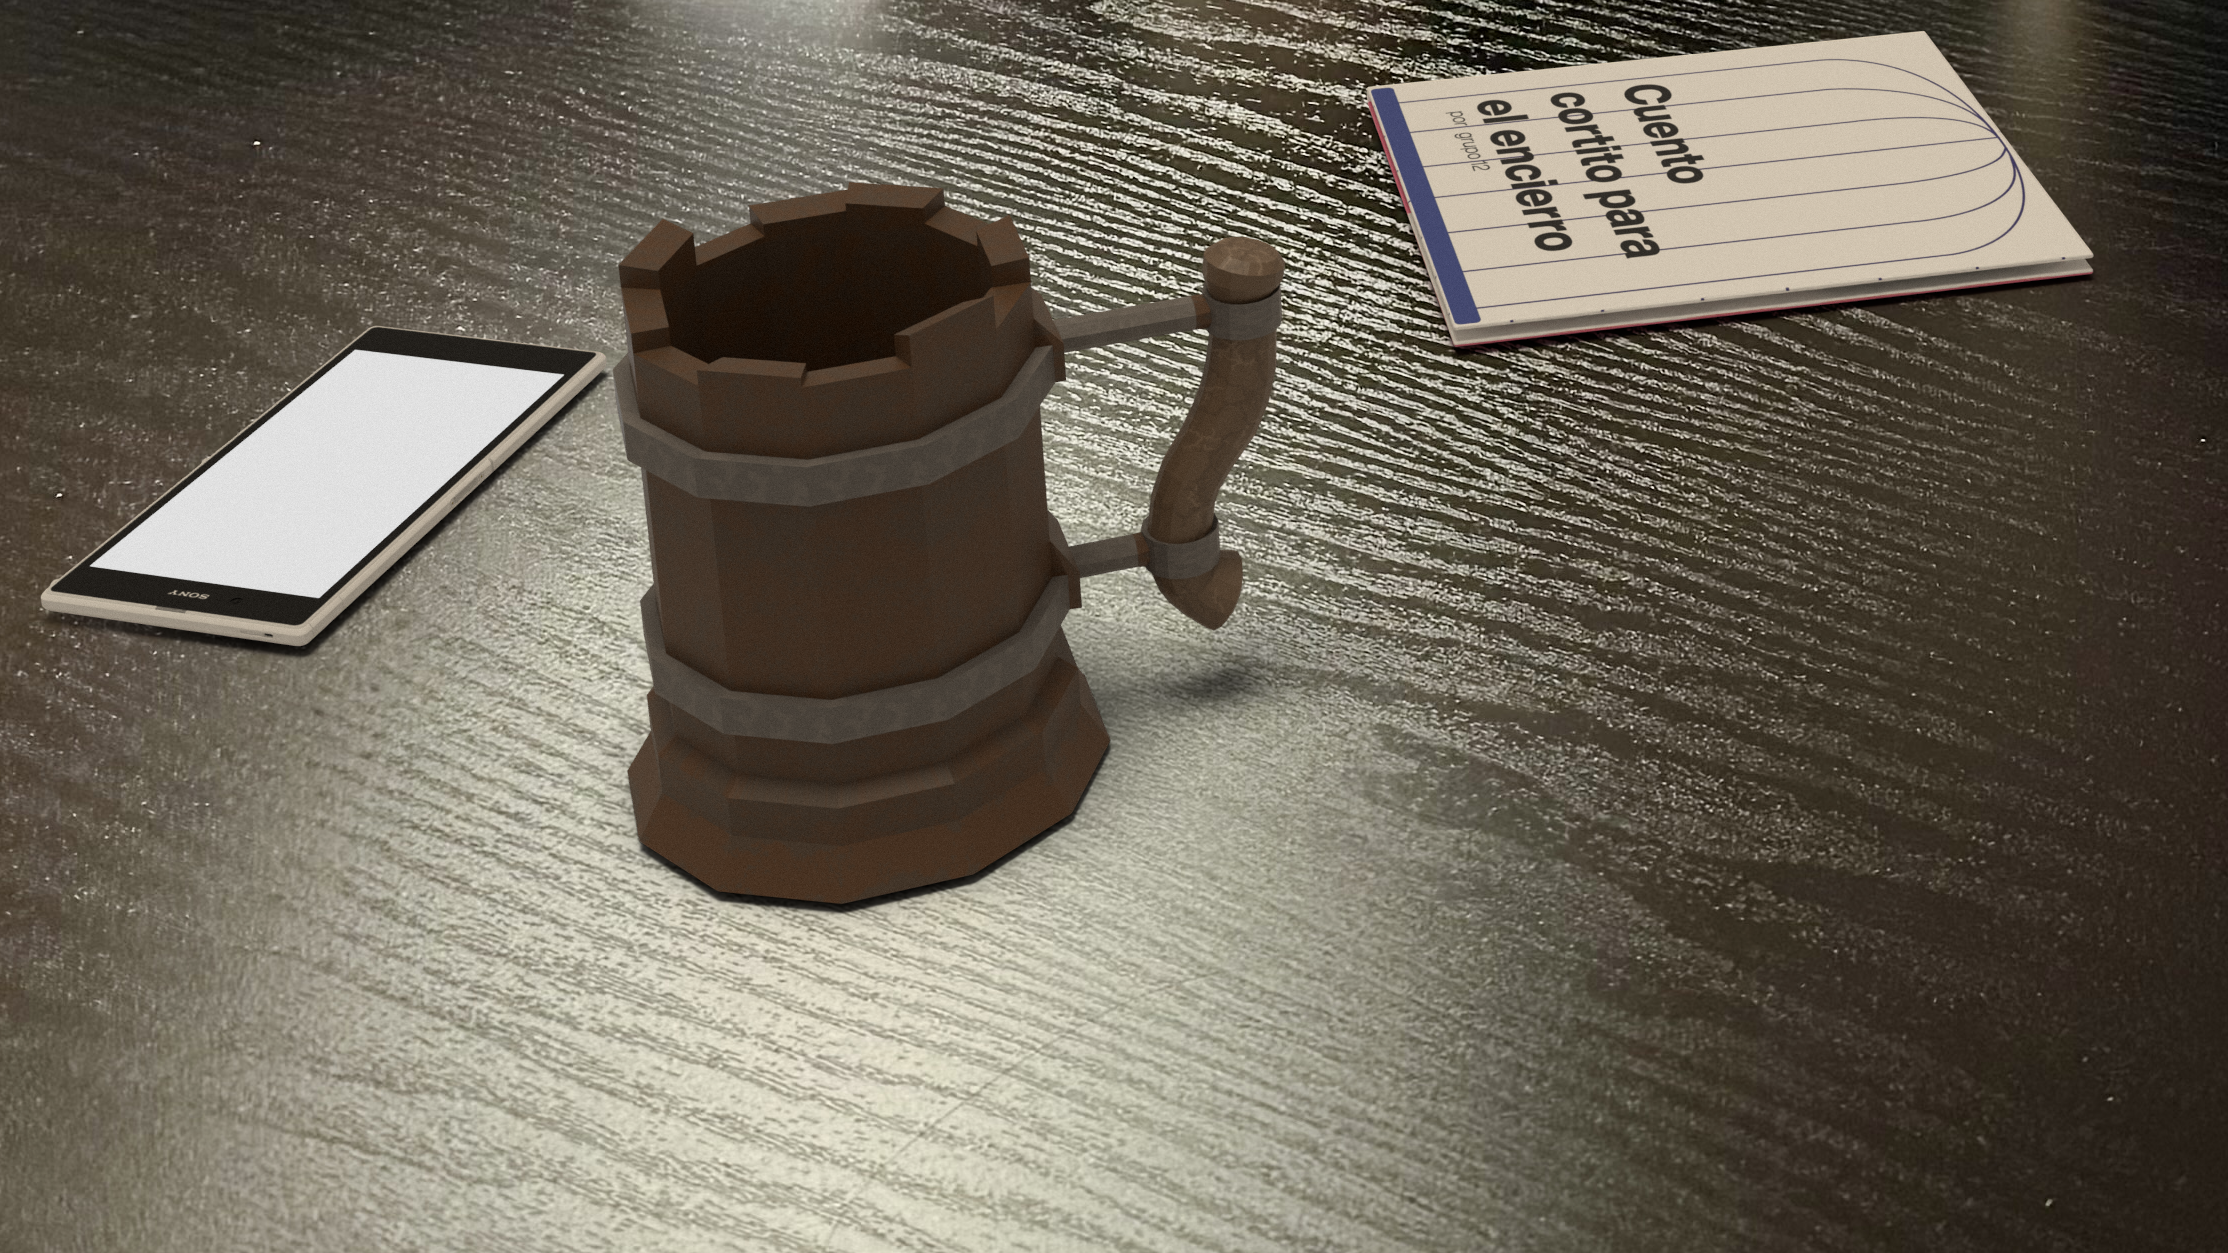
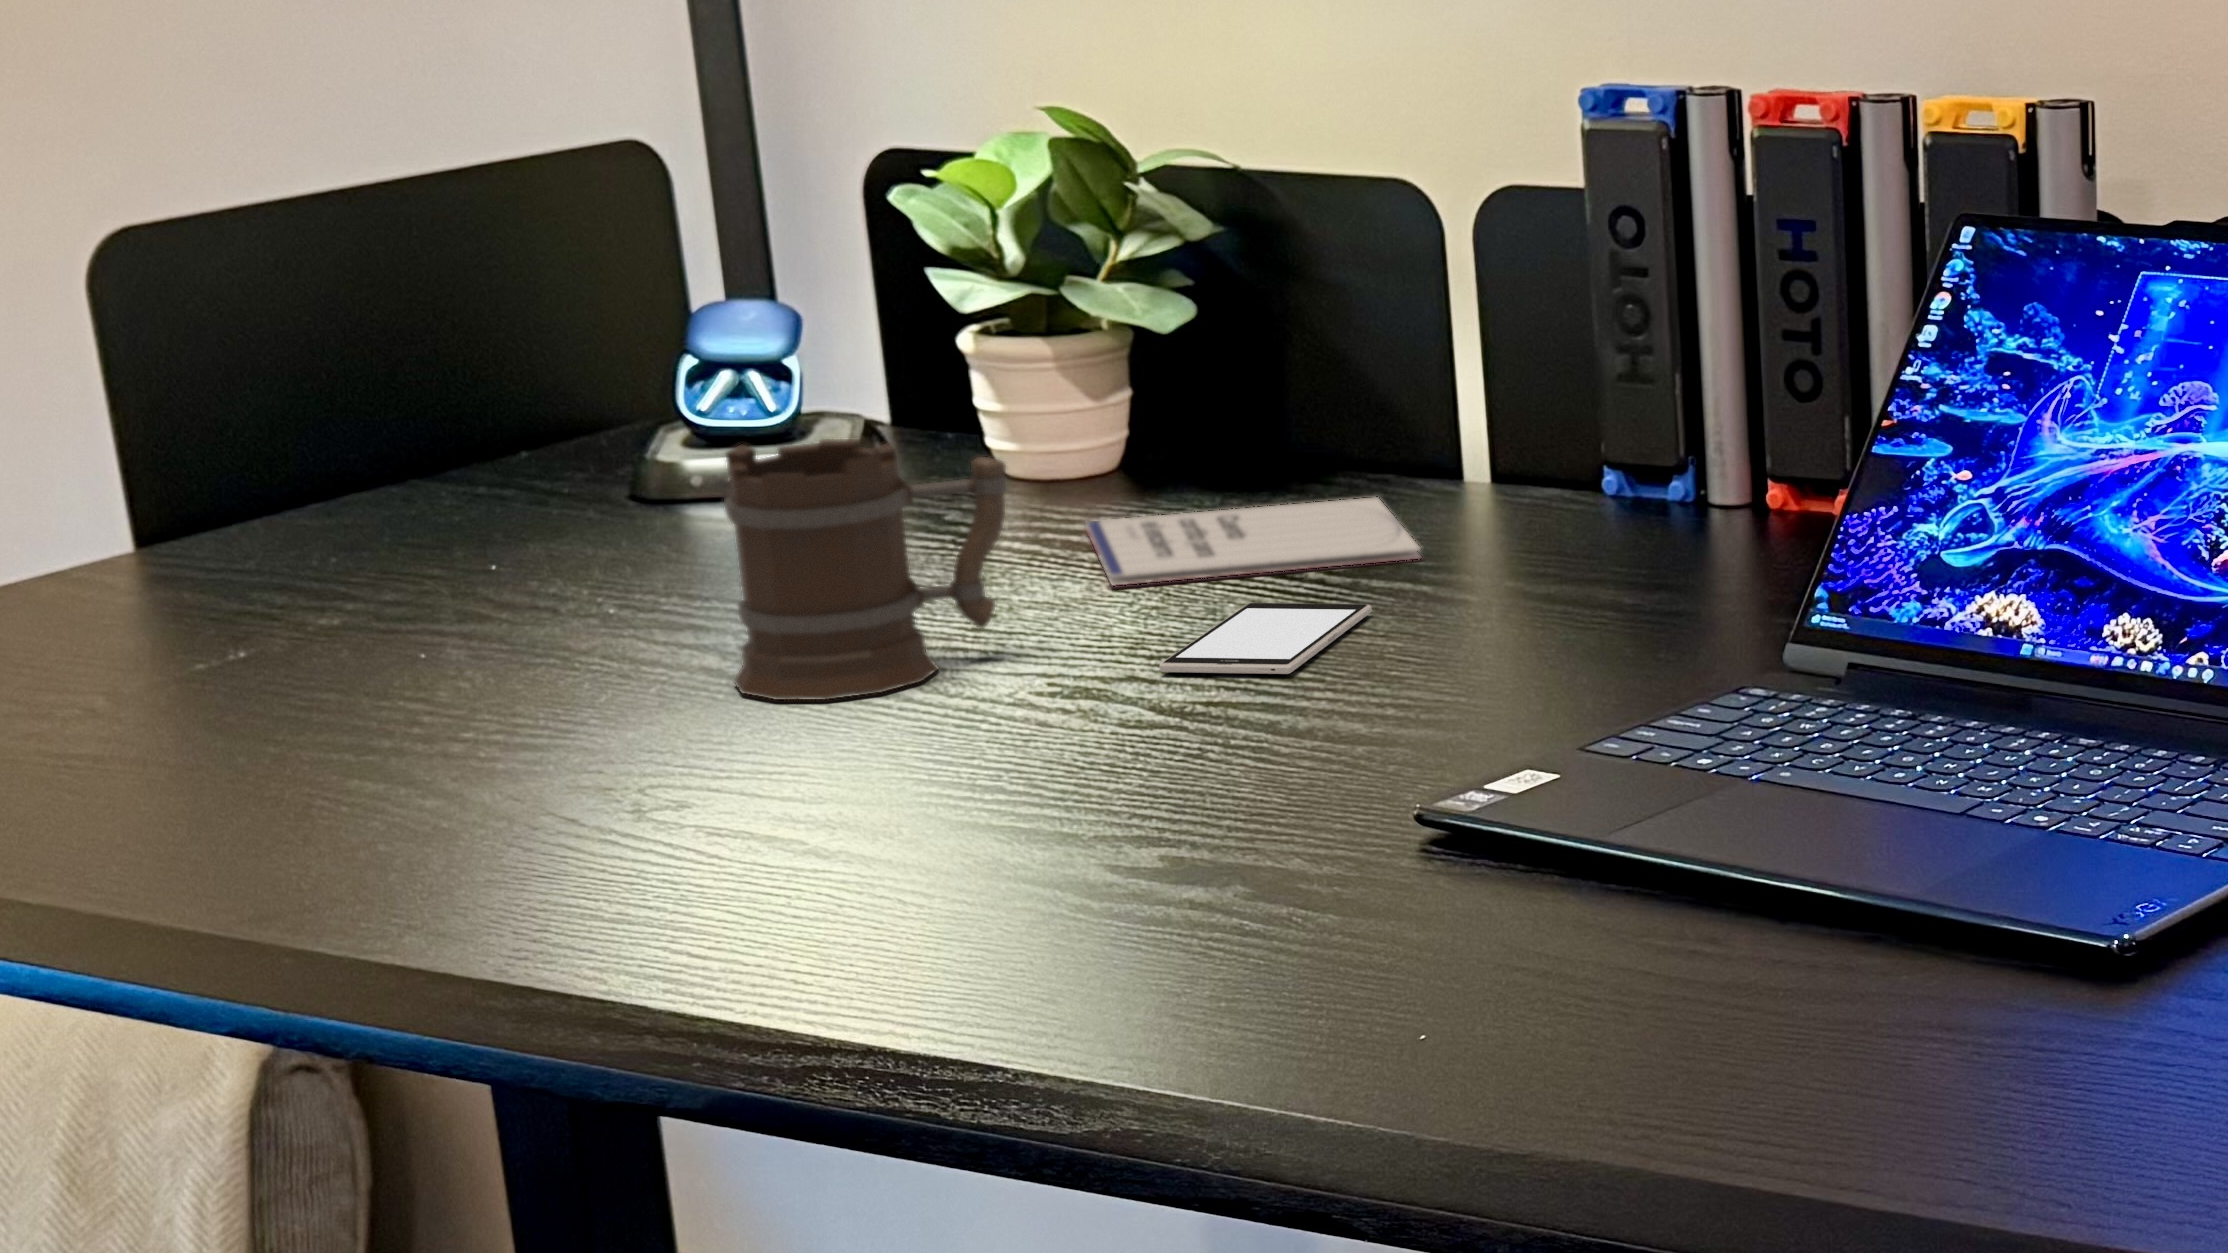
smartphone: present [41,326,607,646] -> present [1159,603,1372,674]

